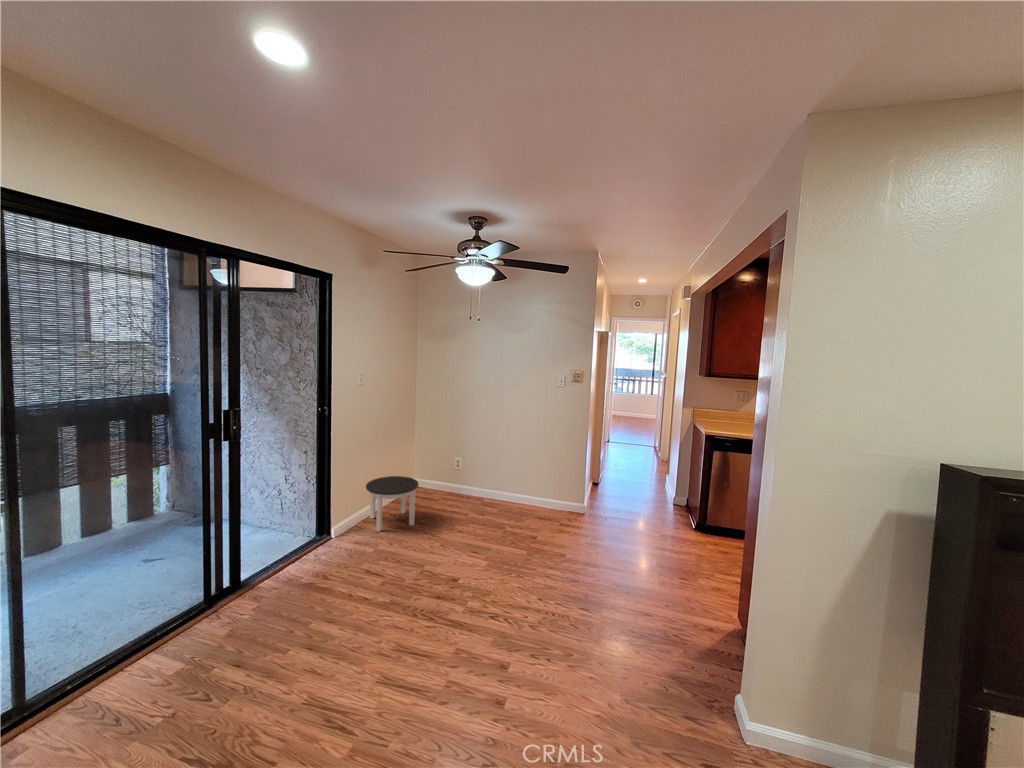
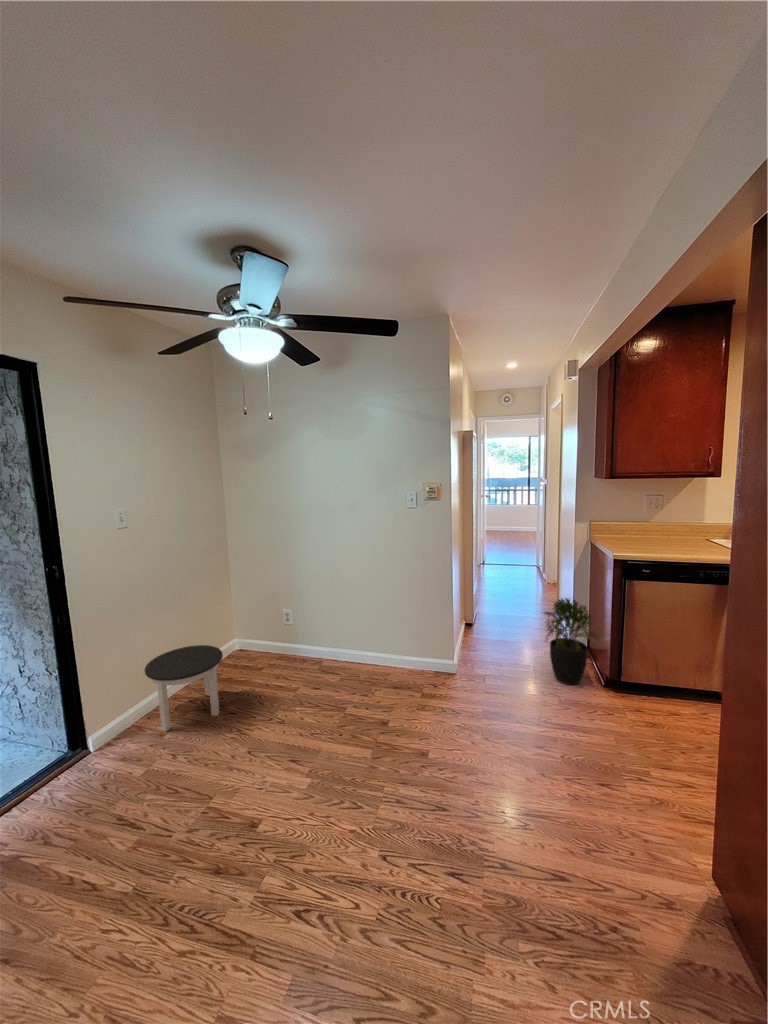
potted plant: none [652,460,695,526] -> present [544,598,599,685]

